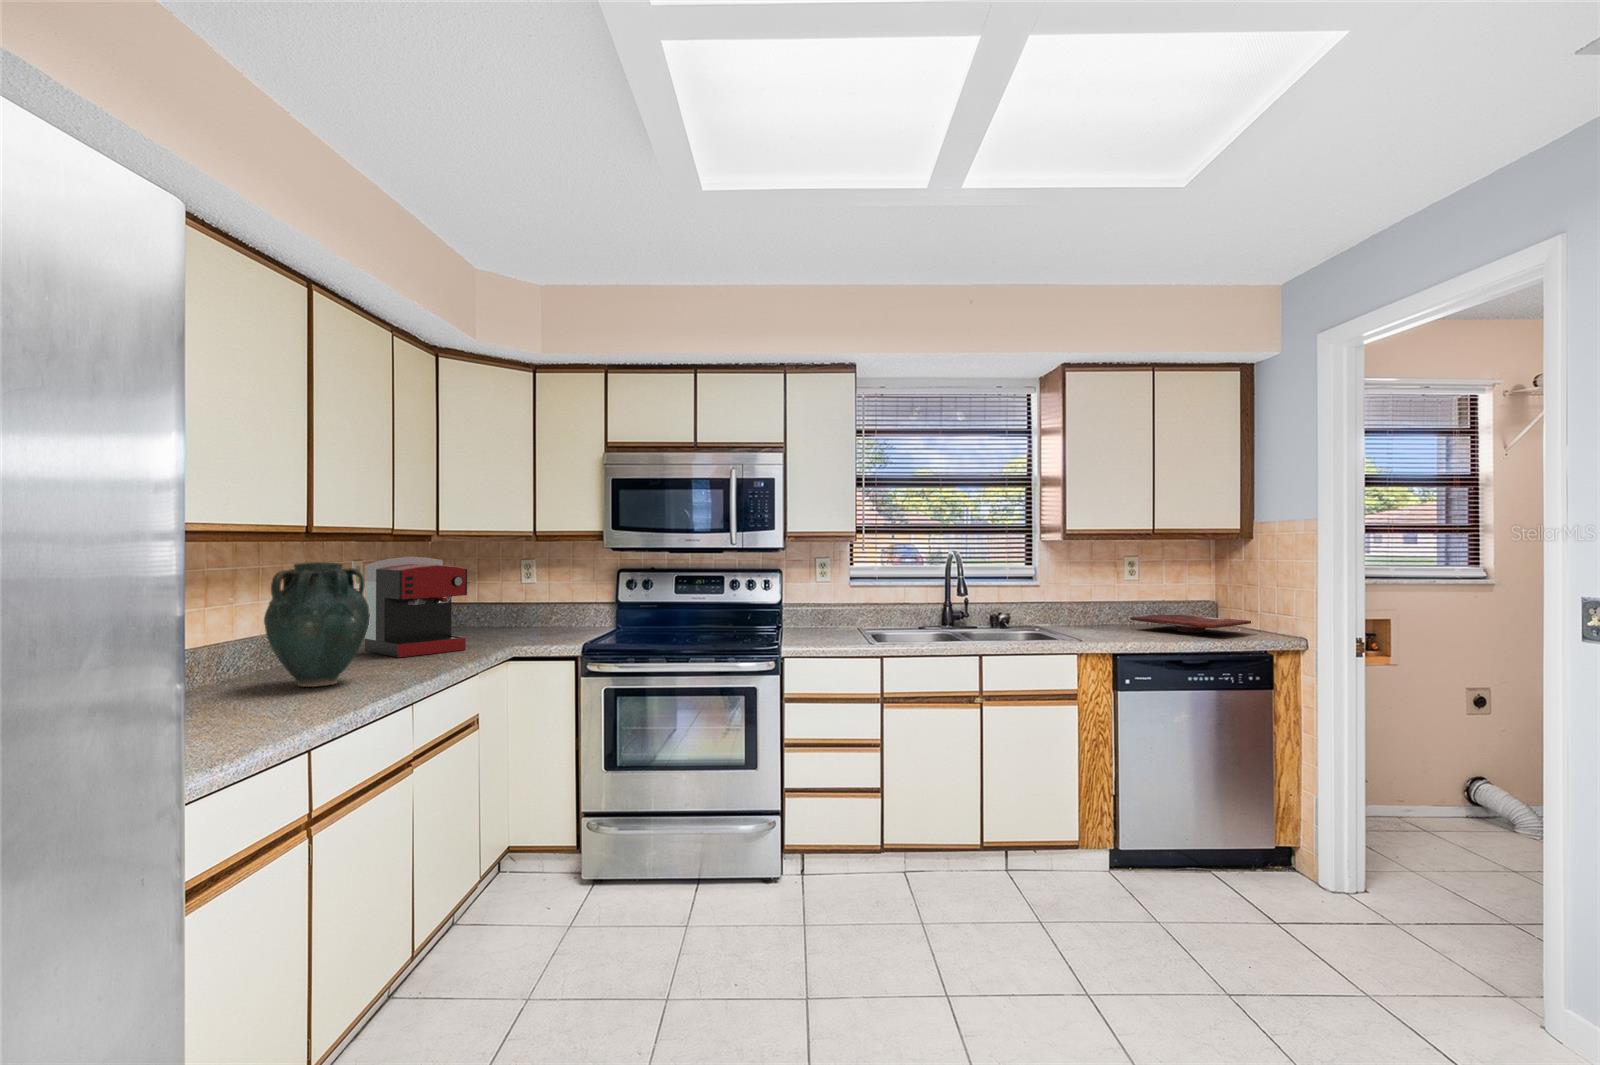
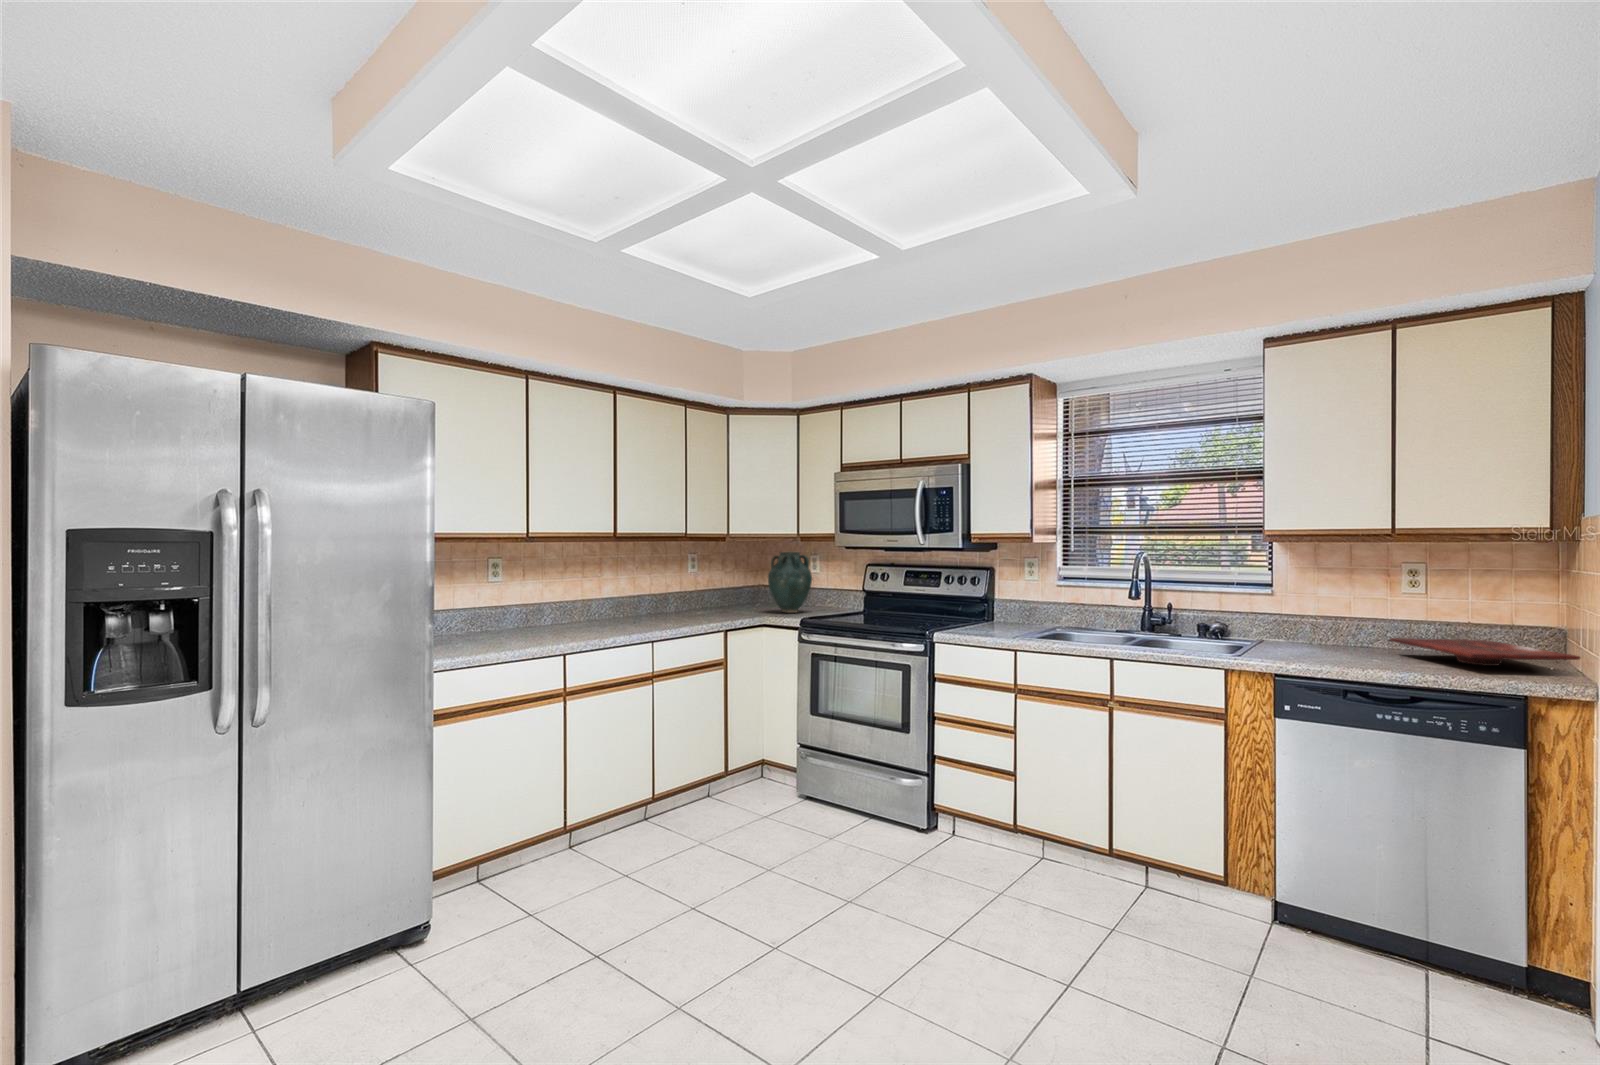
coffee maker: present [365,556,467,658] -> none [690,552,738,617]
vase: present [264,562,370,687] -> present [768,552,812,613]

